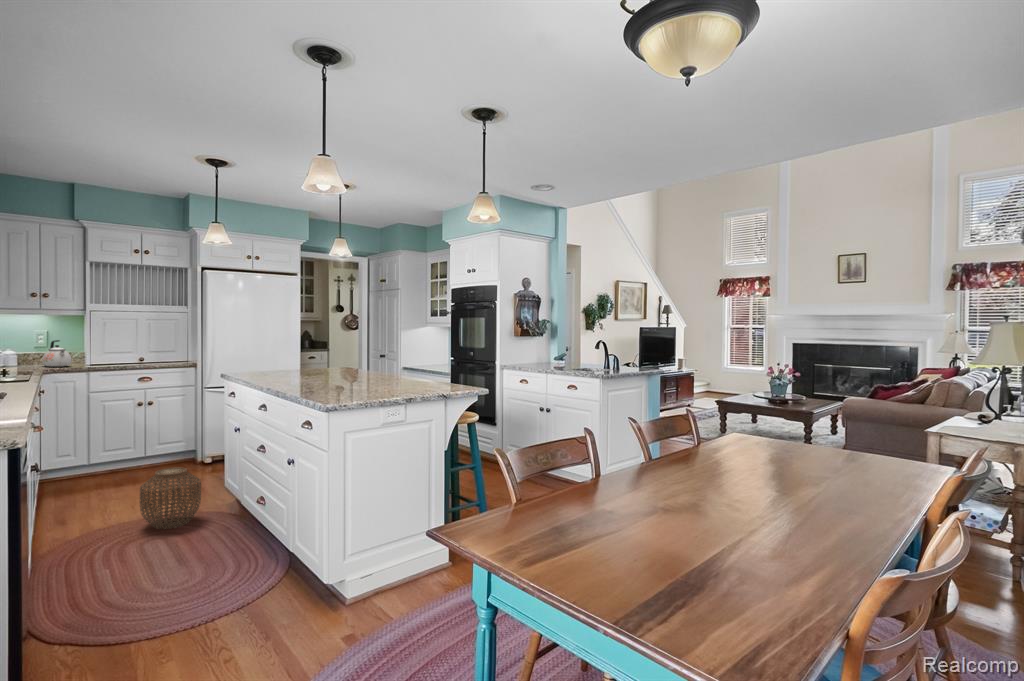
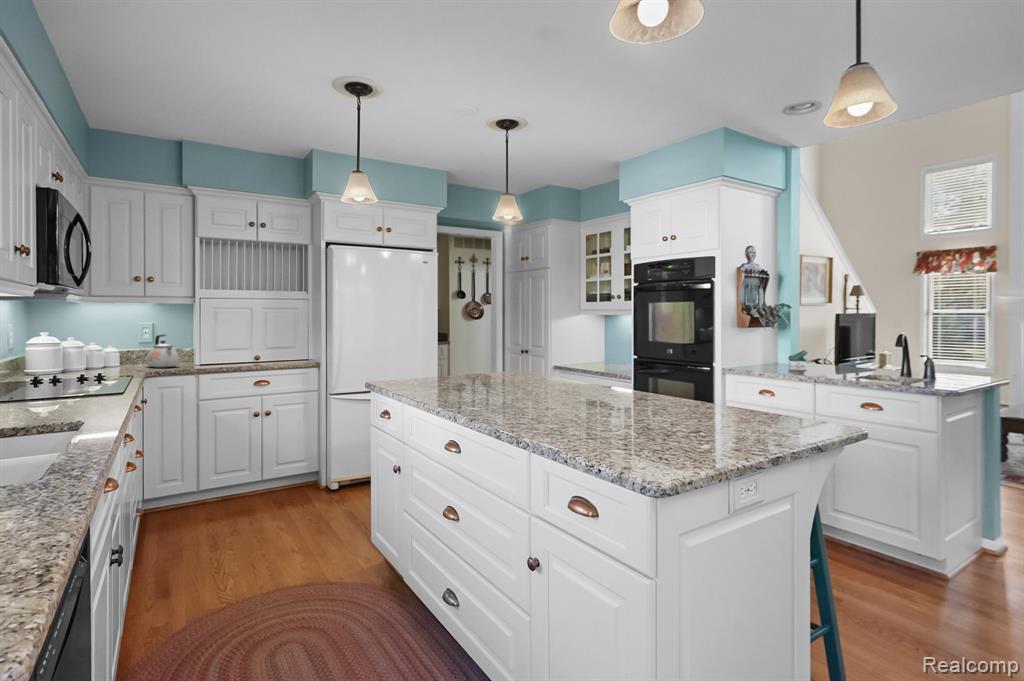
woven basket: present [140,467,201,529] -> none [283,508,360,598]

